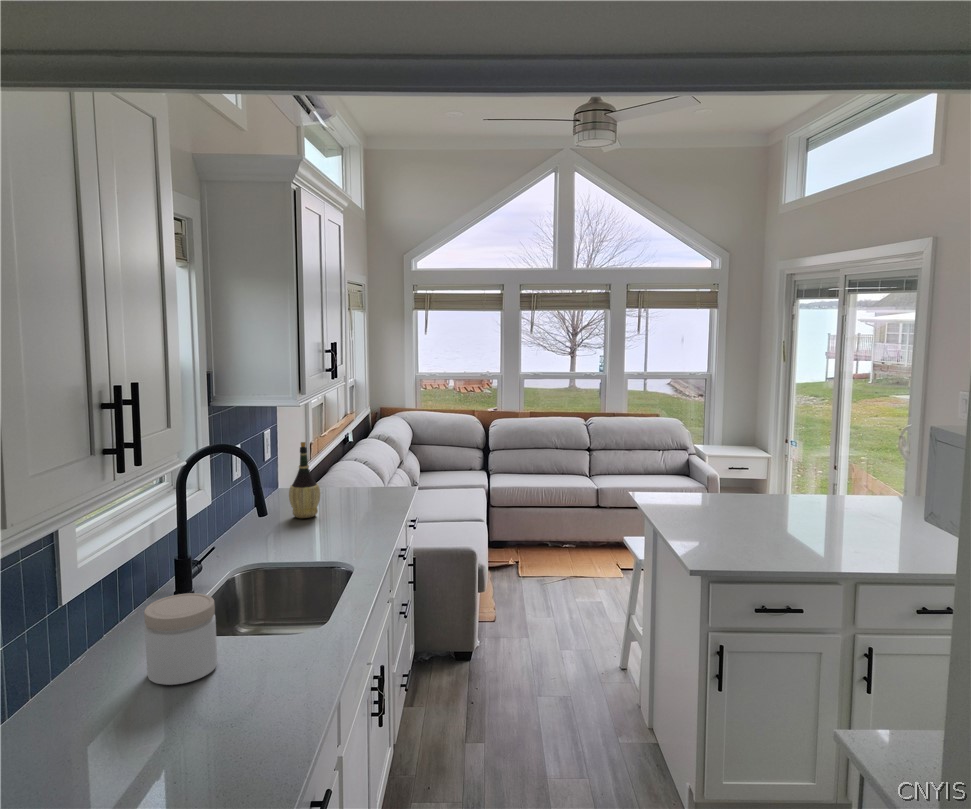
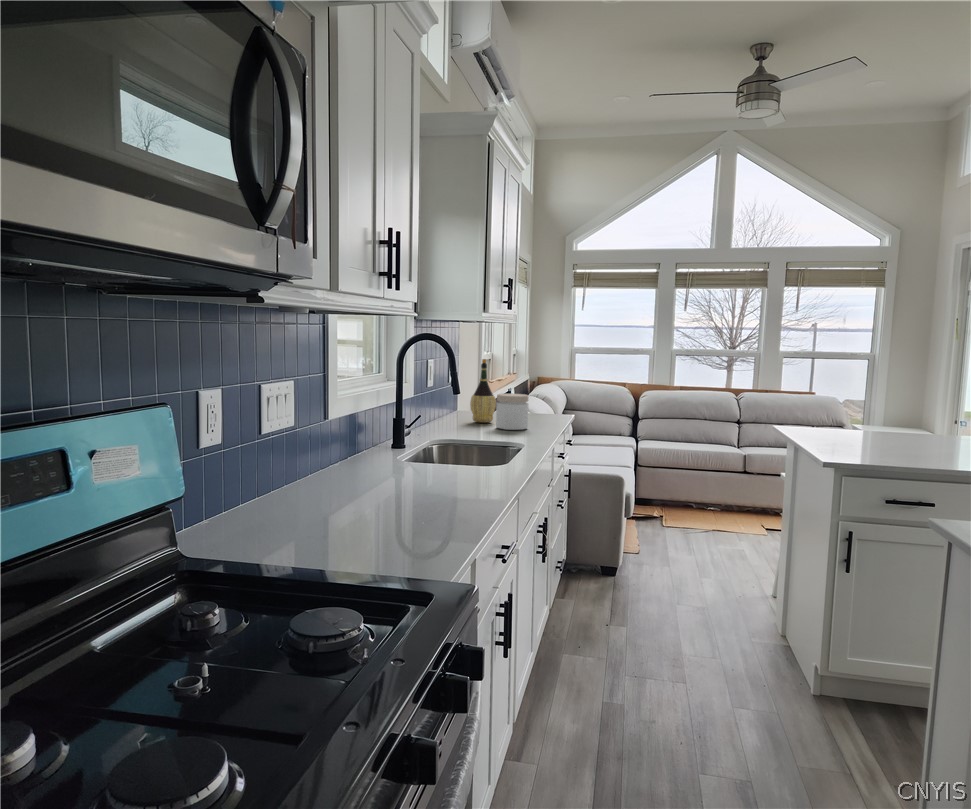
jar: present [144,593,217,685] -> present [496,393,528,430]

